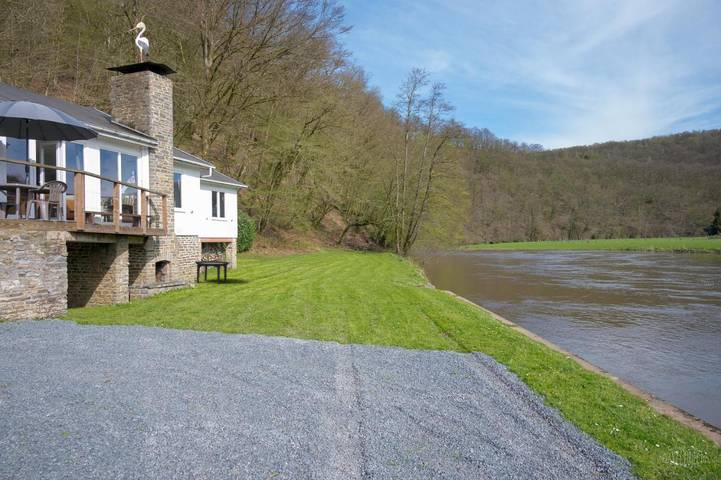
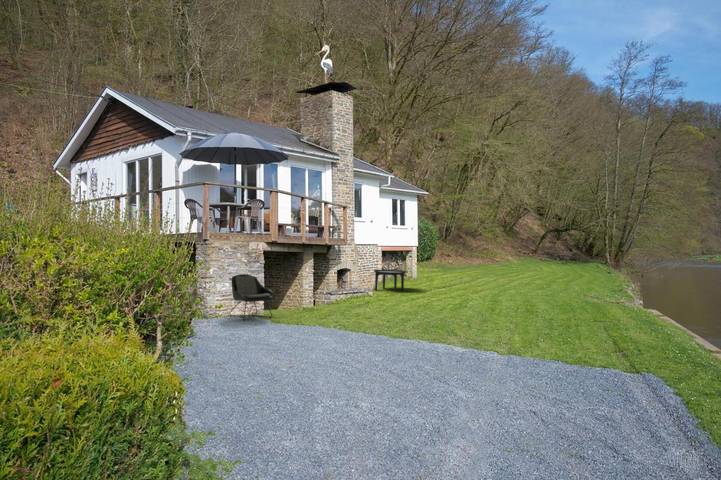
lounge chair: none [18,269,81,325] -> present [229,274,275,321]

